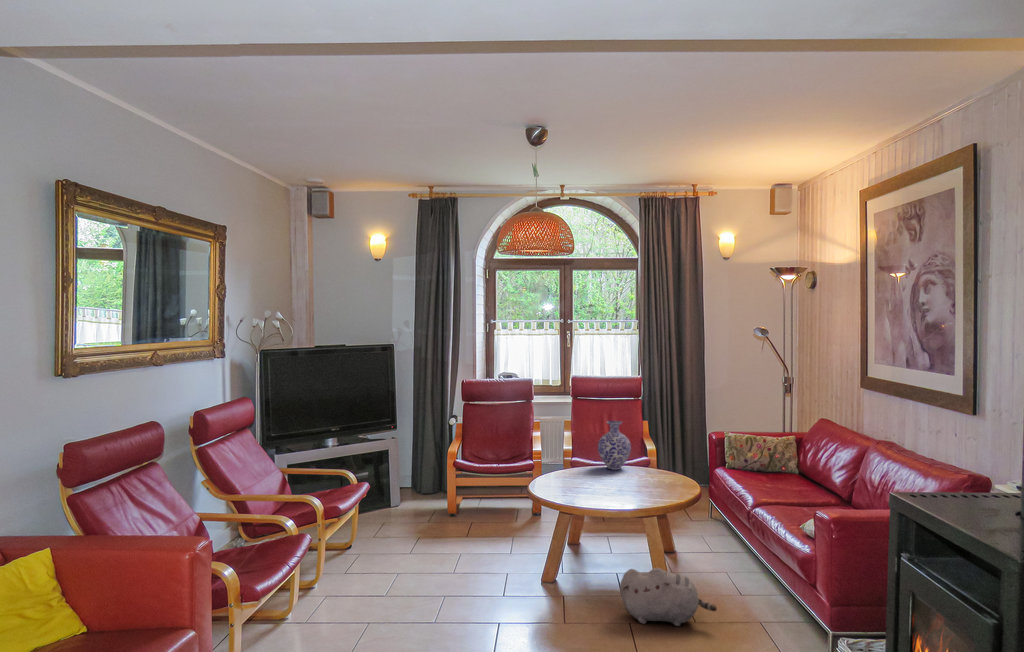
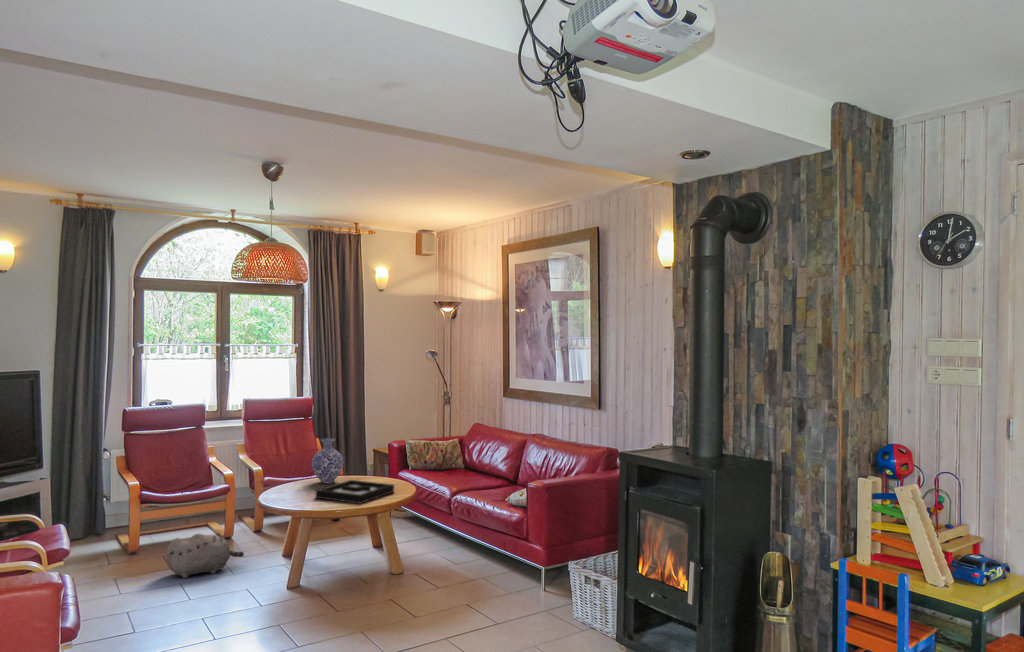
decorative tray: none [579,469,665,497] -> present [315,480,394,503]
plush toy: present [620,568,717,626] -> present [166,534,244,578]

